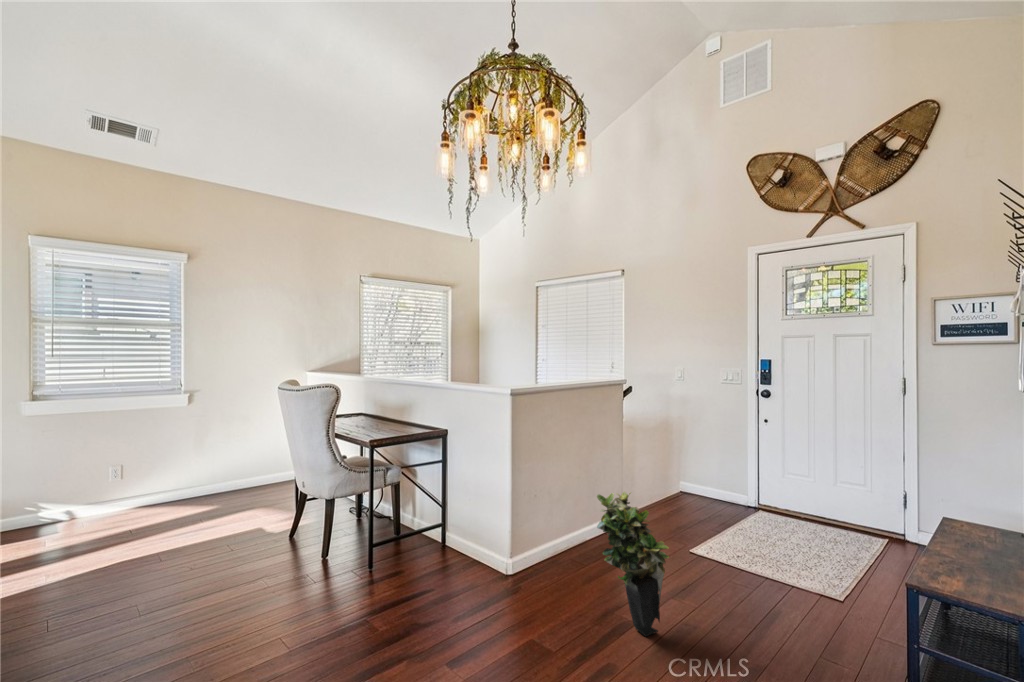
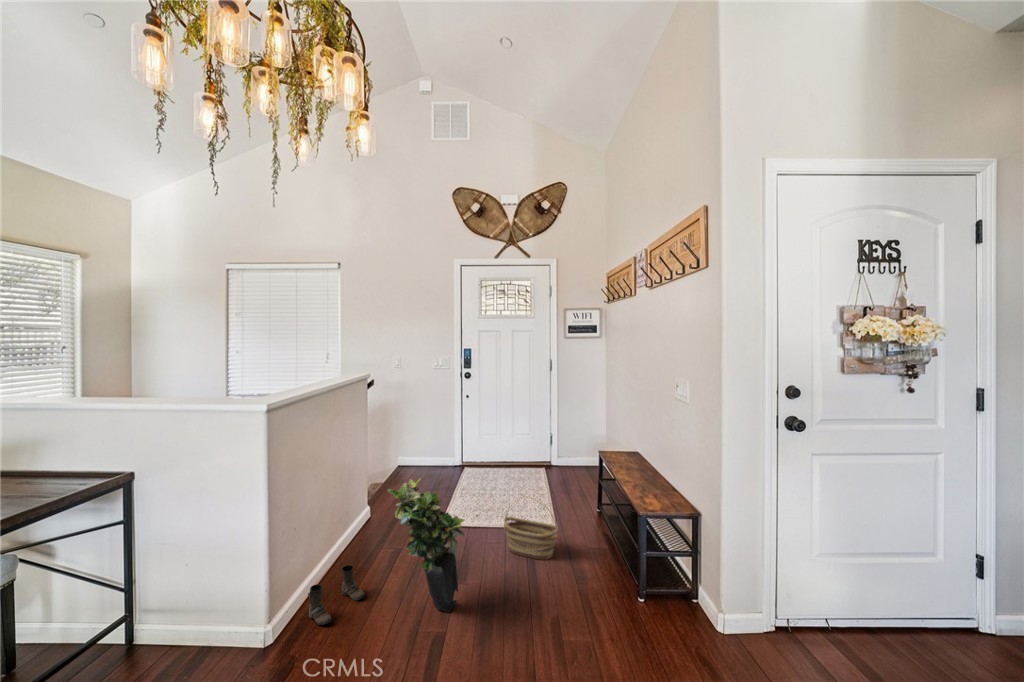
basket: none [748,554,820,646] -> present [504,504,558,560]
boots: none [535,556,583,596] -> present [308,565,365,625]

